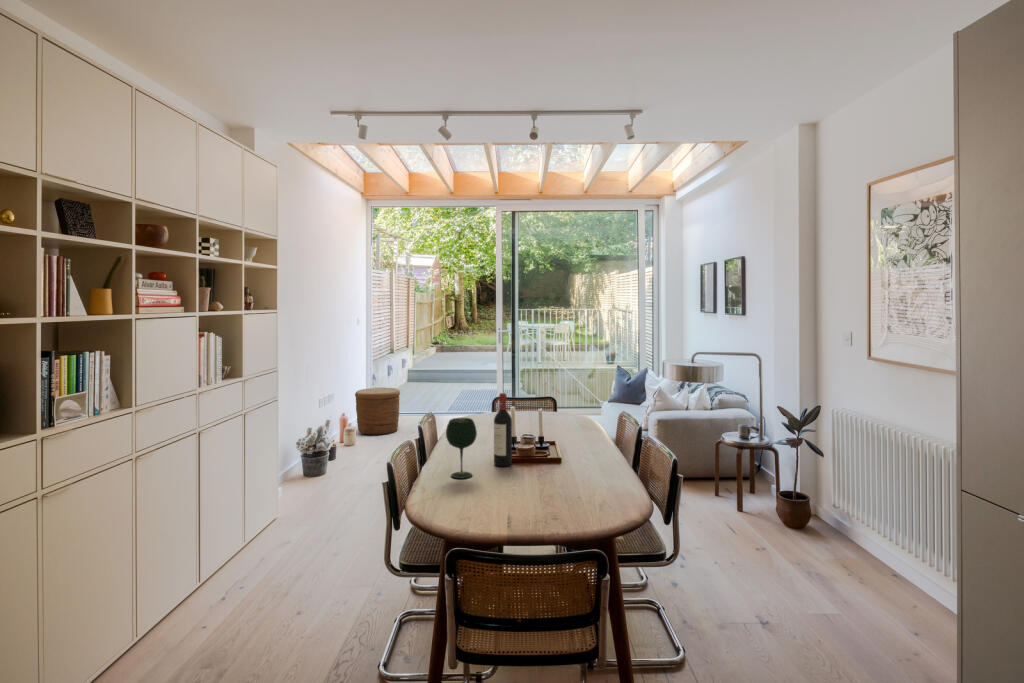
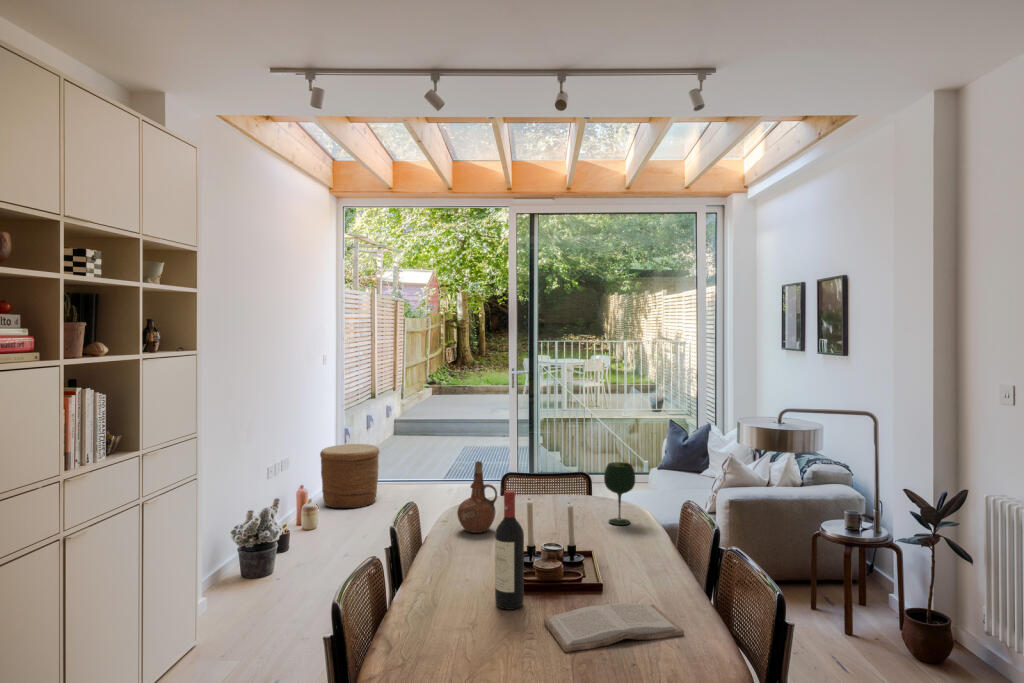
ceramic pitcher: none [466,384,493,432] -> present [457,461,497,533]
wine glass: present [446,418,477,478] -> present [604,462,635,525]
book: none [525,461,610,483] -> present [544,603,684,652]

